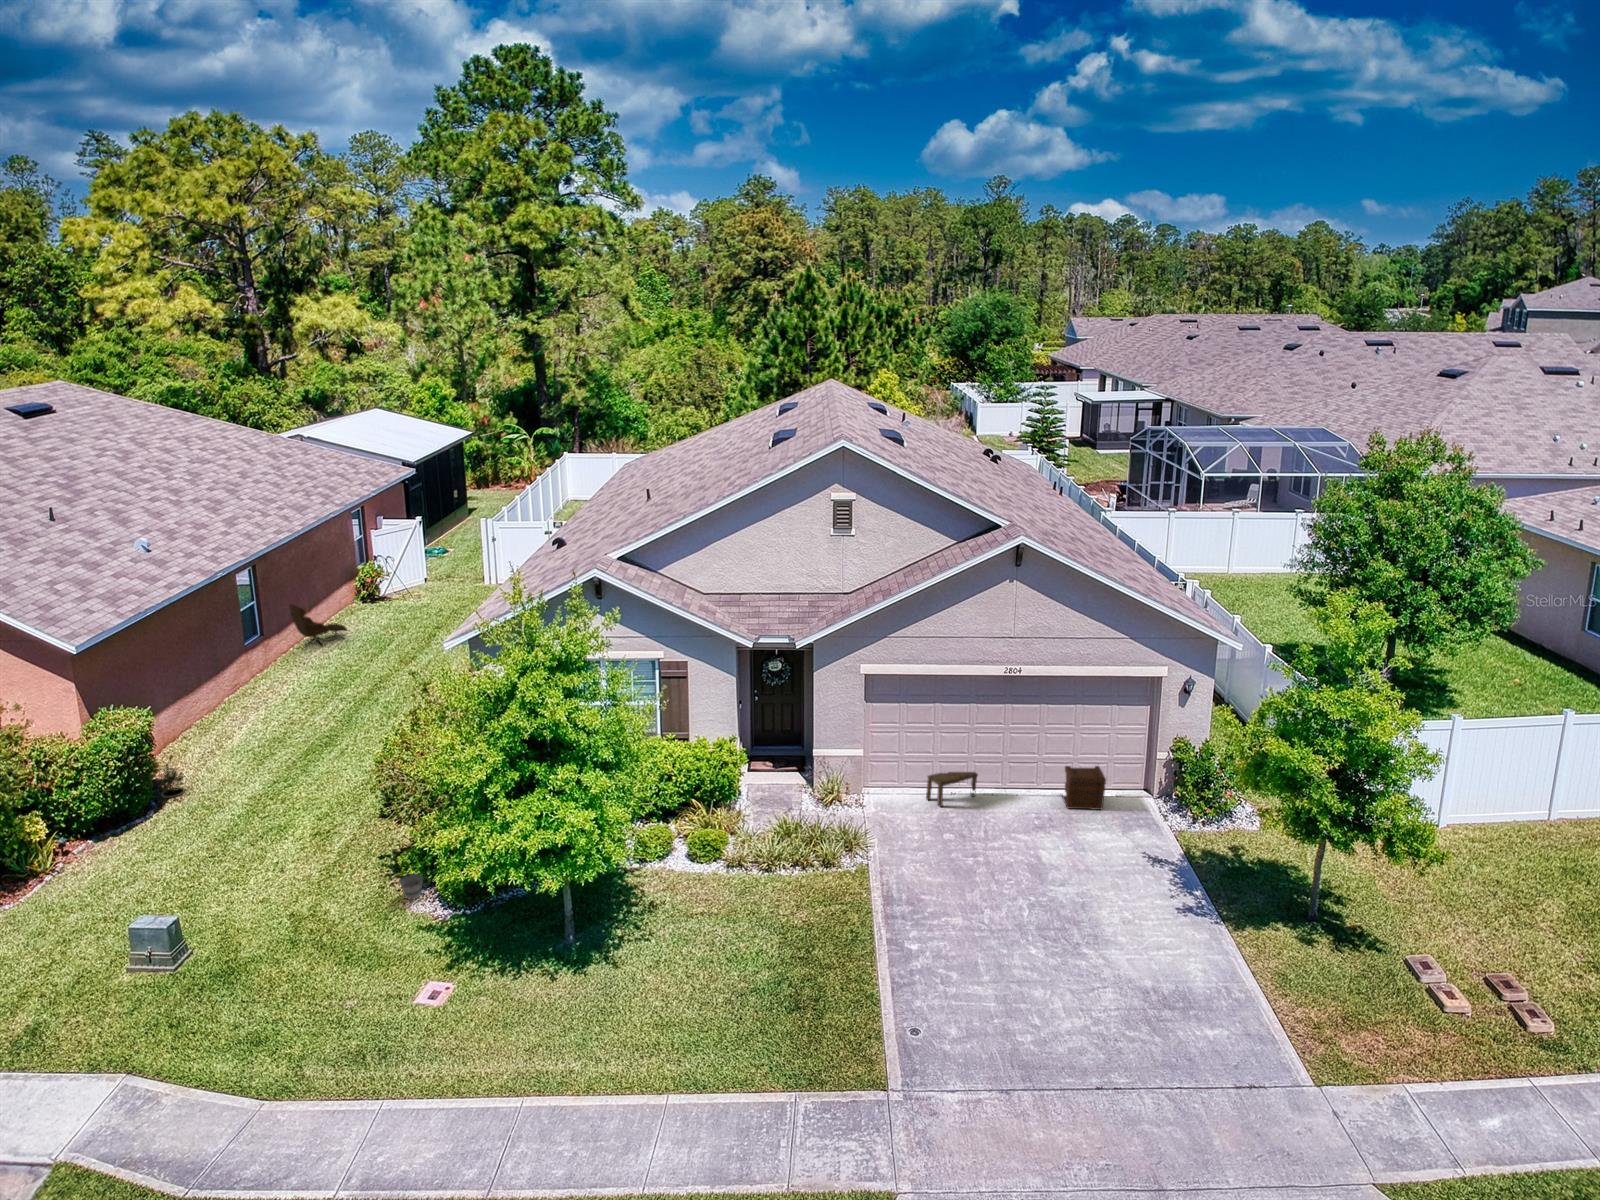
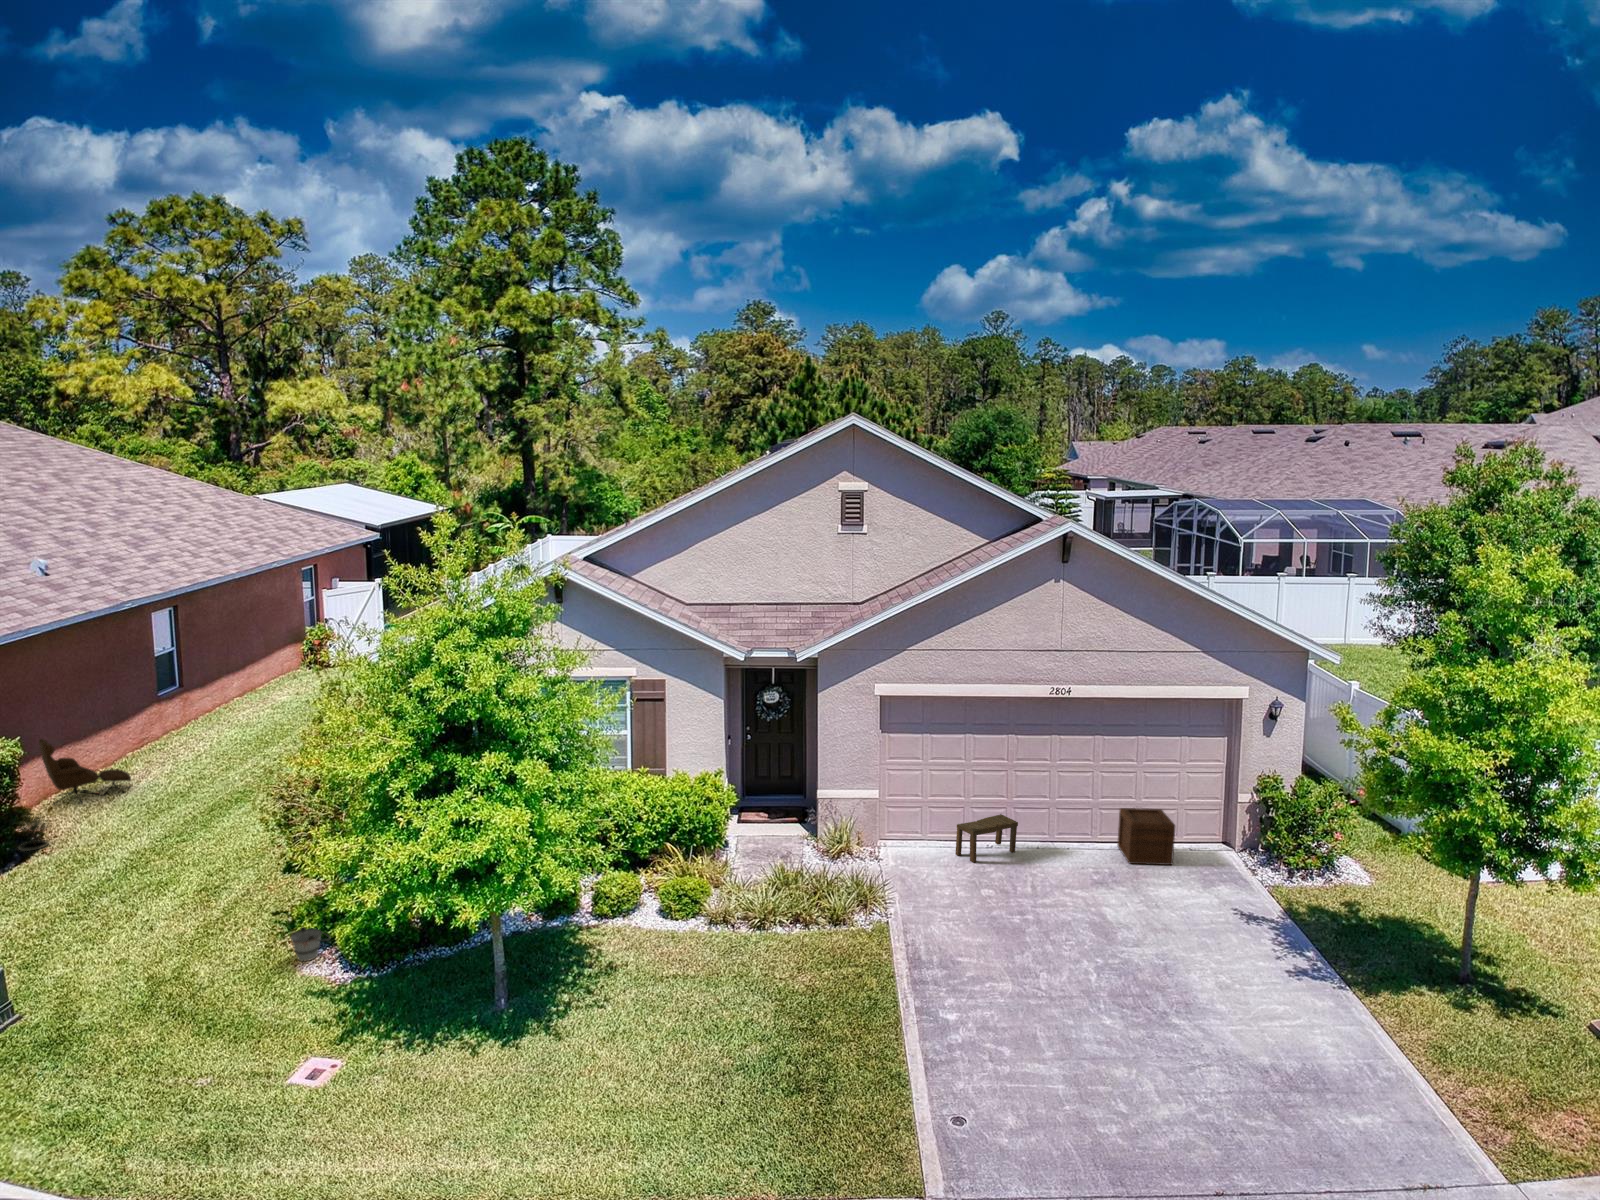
lounge chair: present [289,604,348,645] -> present [39,739,131,805]

